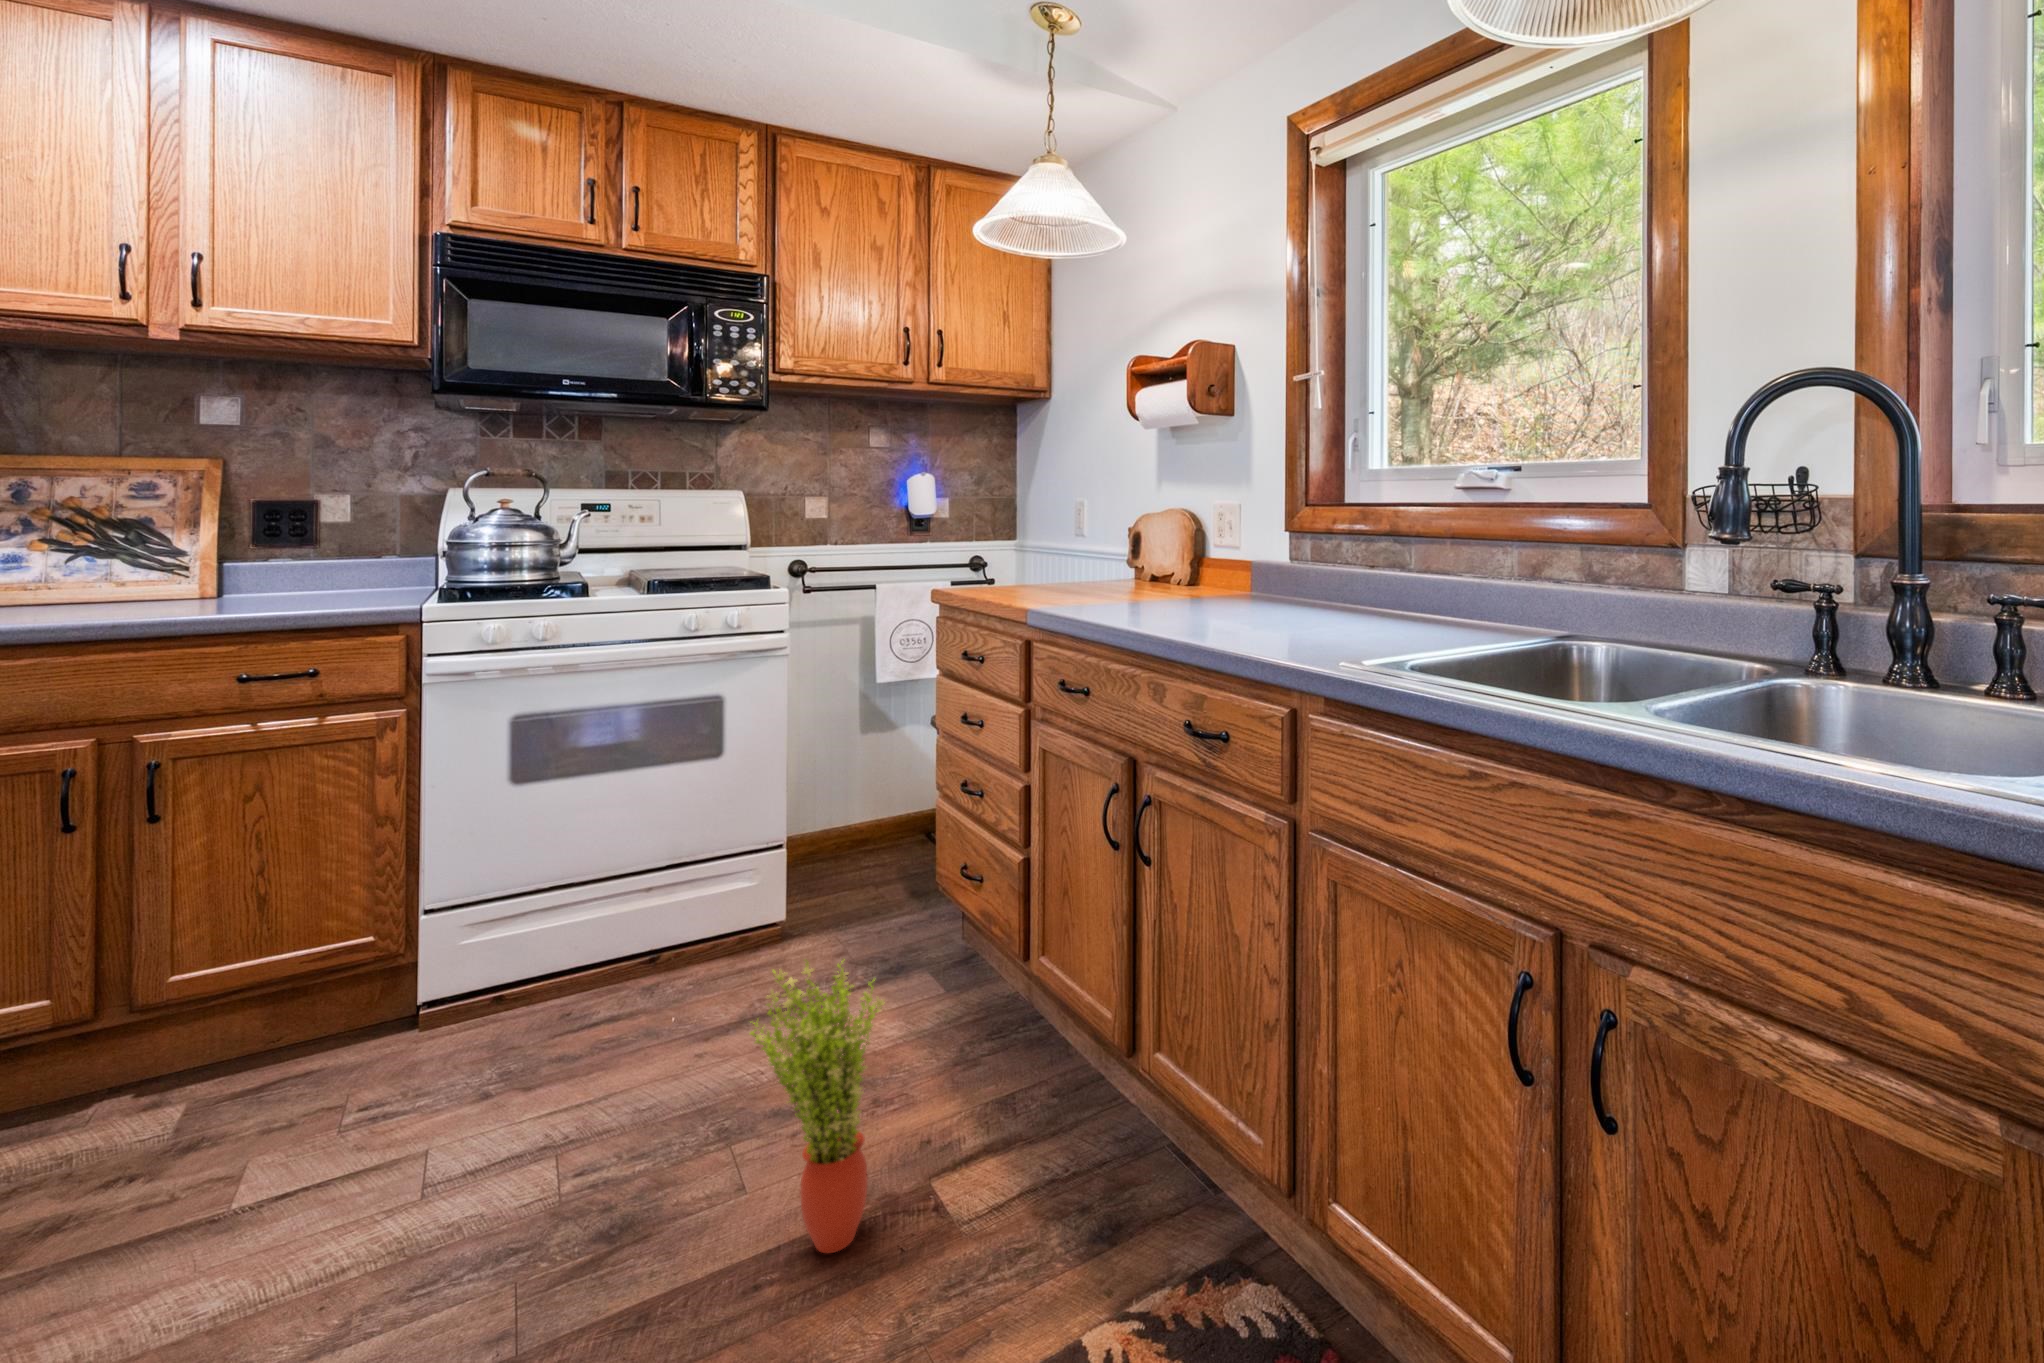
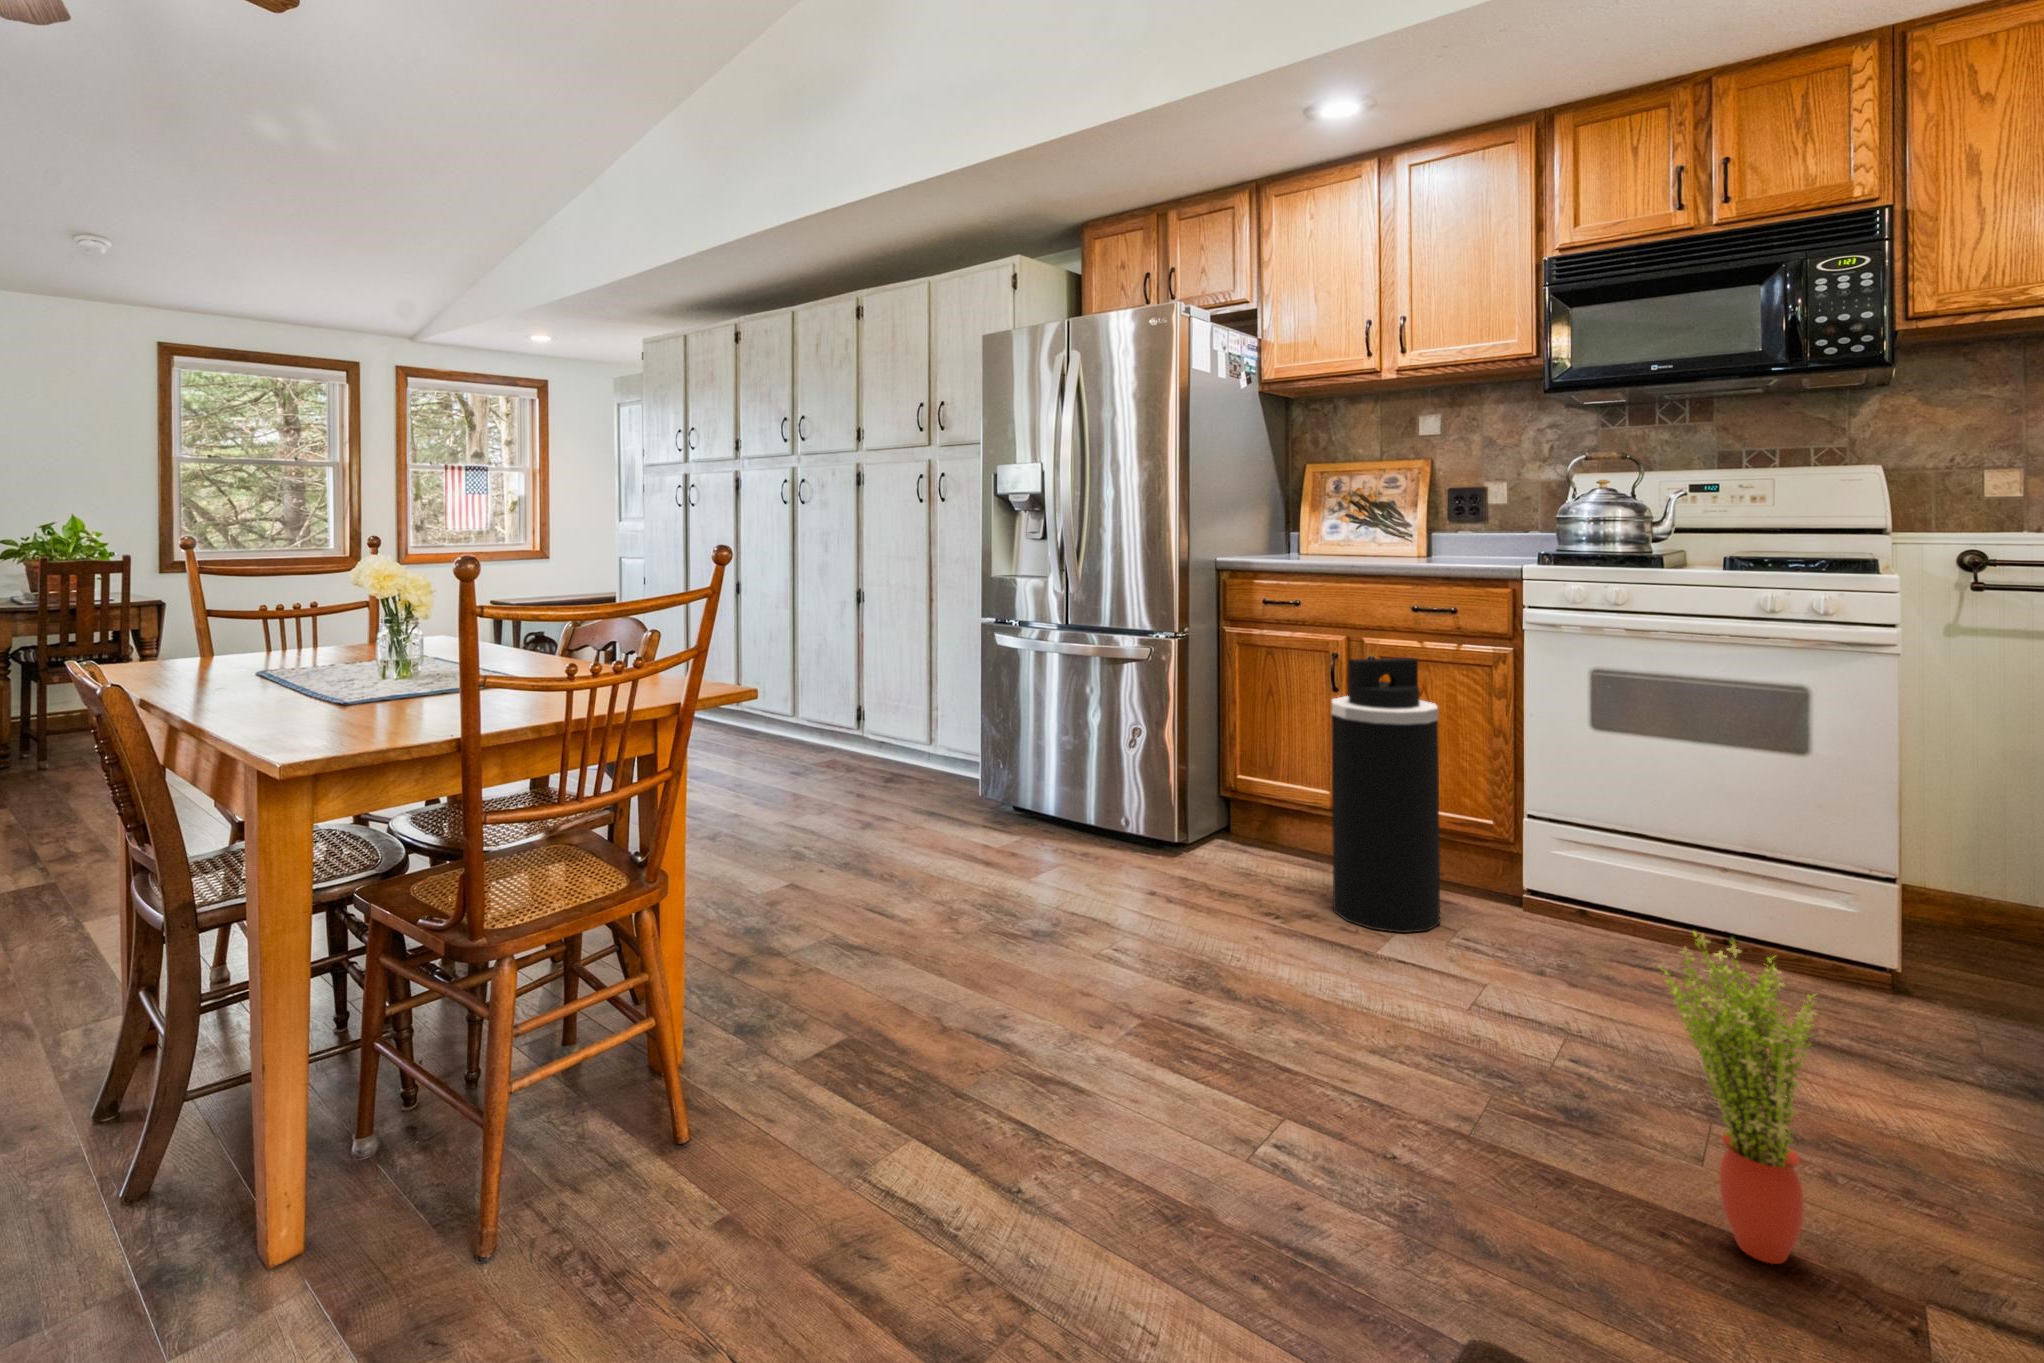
trash can: none [90,749,315,1186] -> present [1331,658,1440,933]

